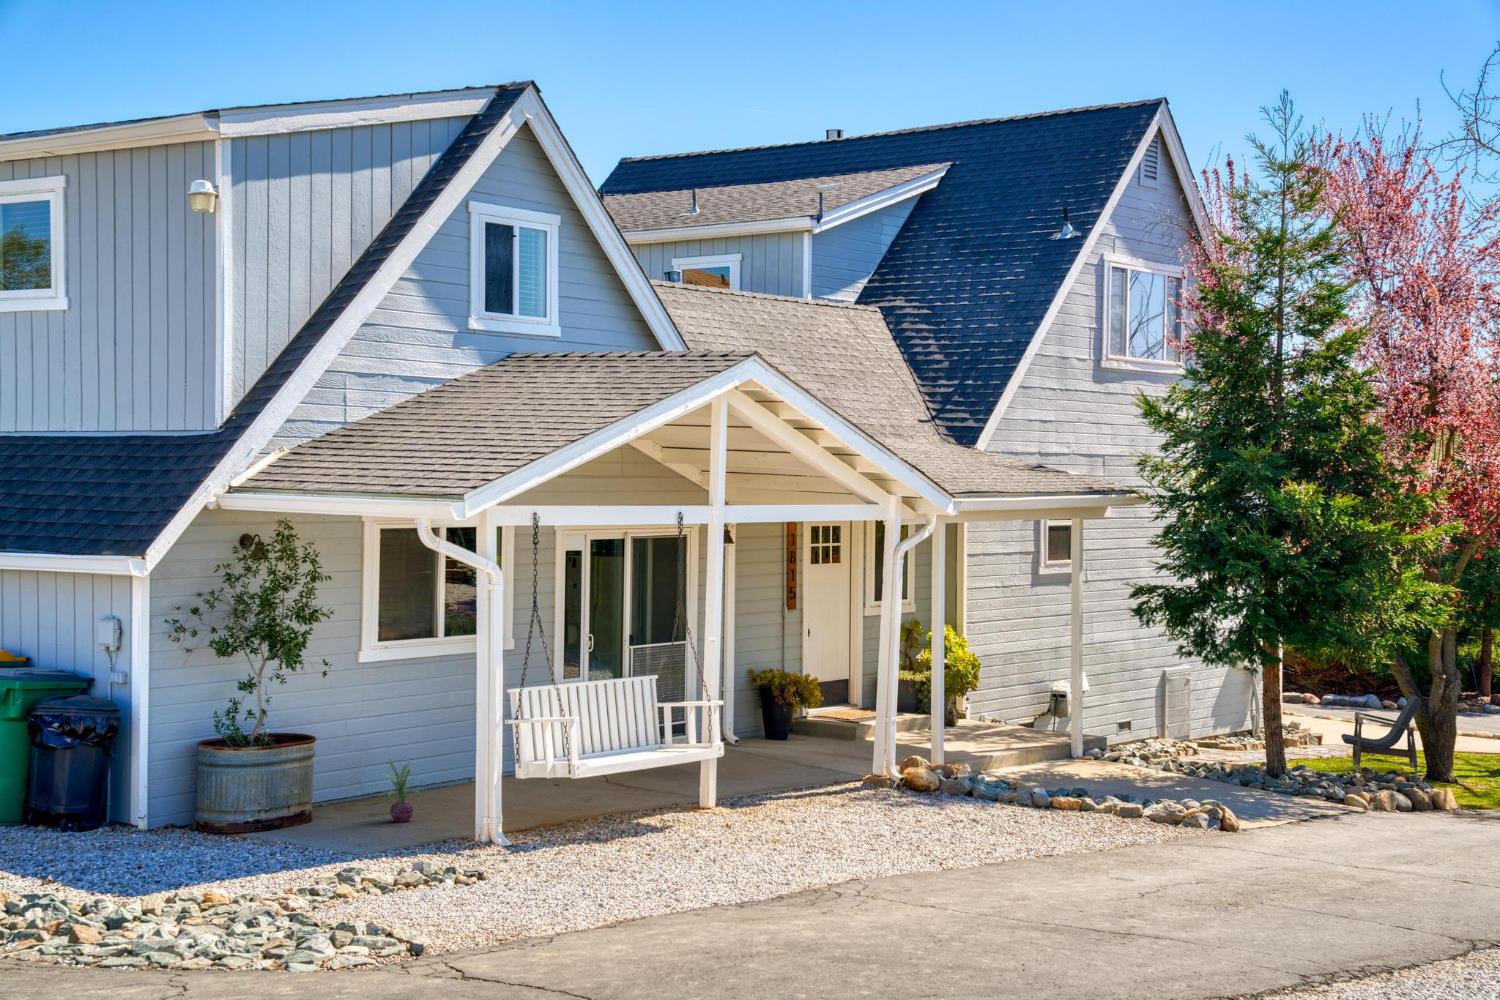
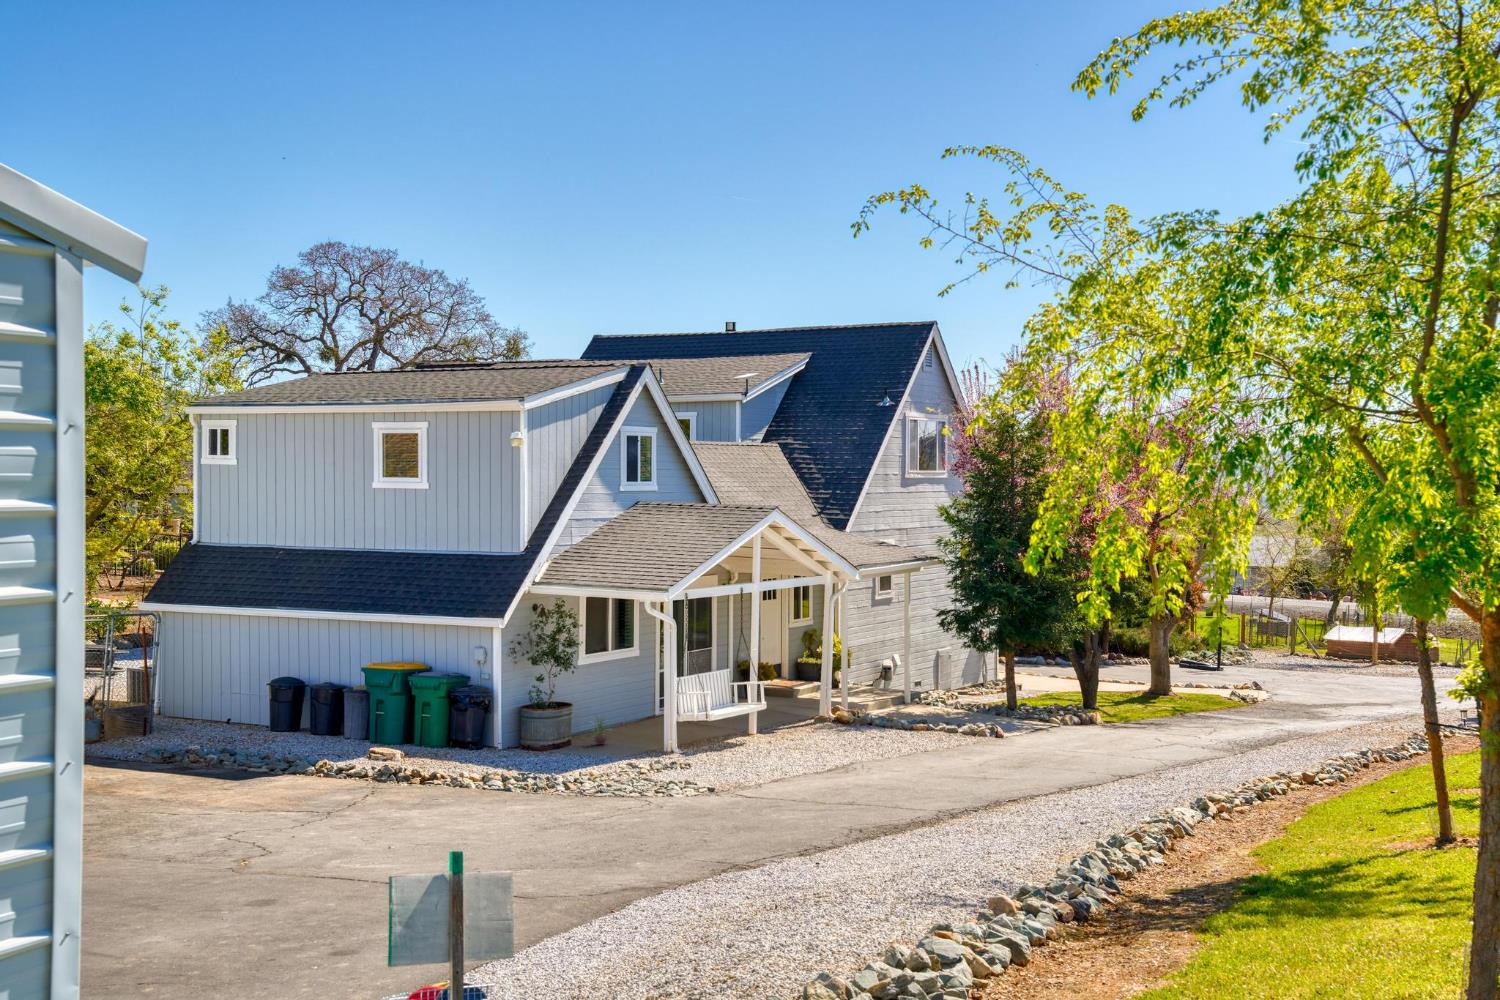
lounge chair: present [1341,695,1421,774] -> none [1042,666,1083,707]

